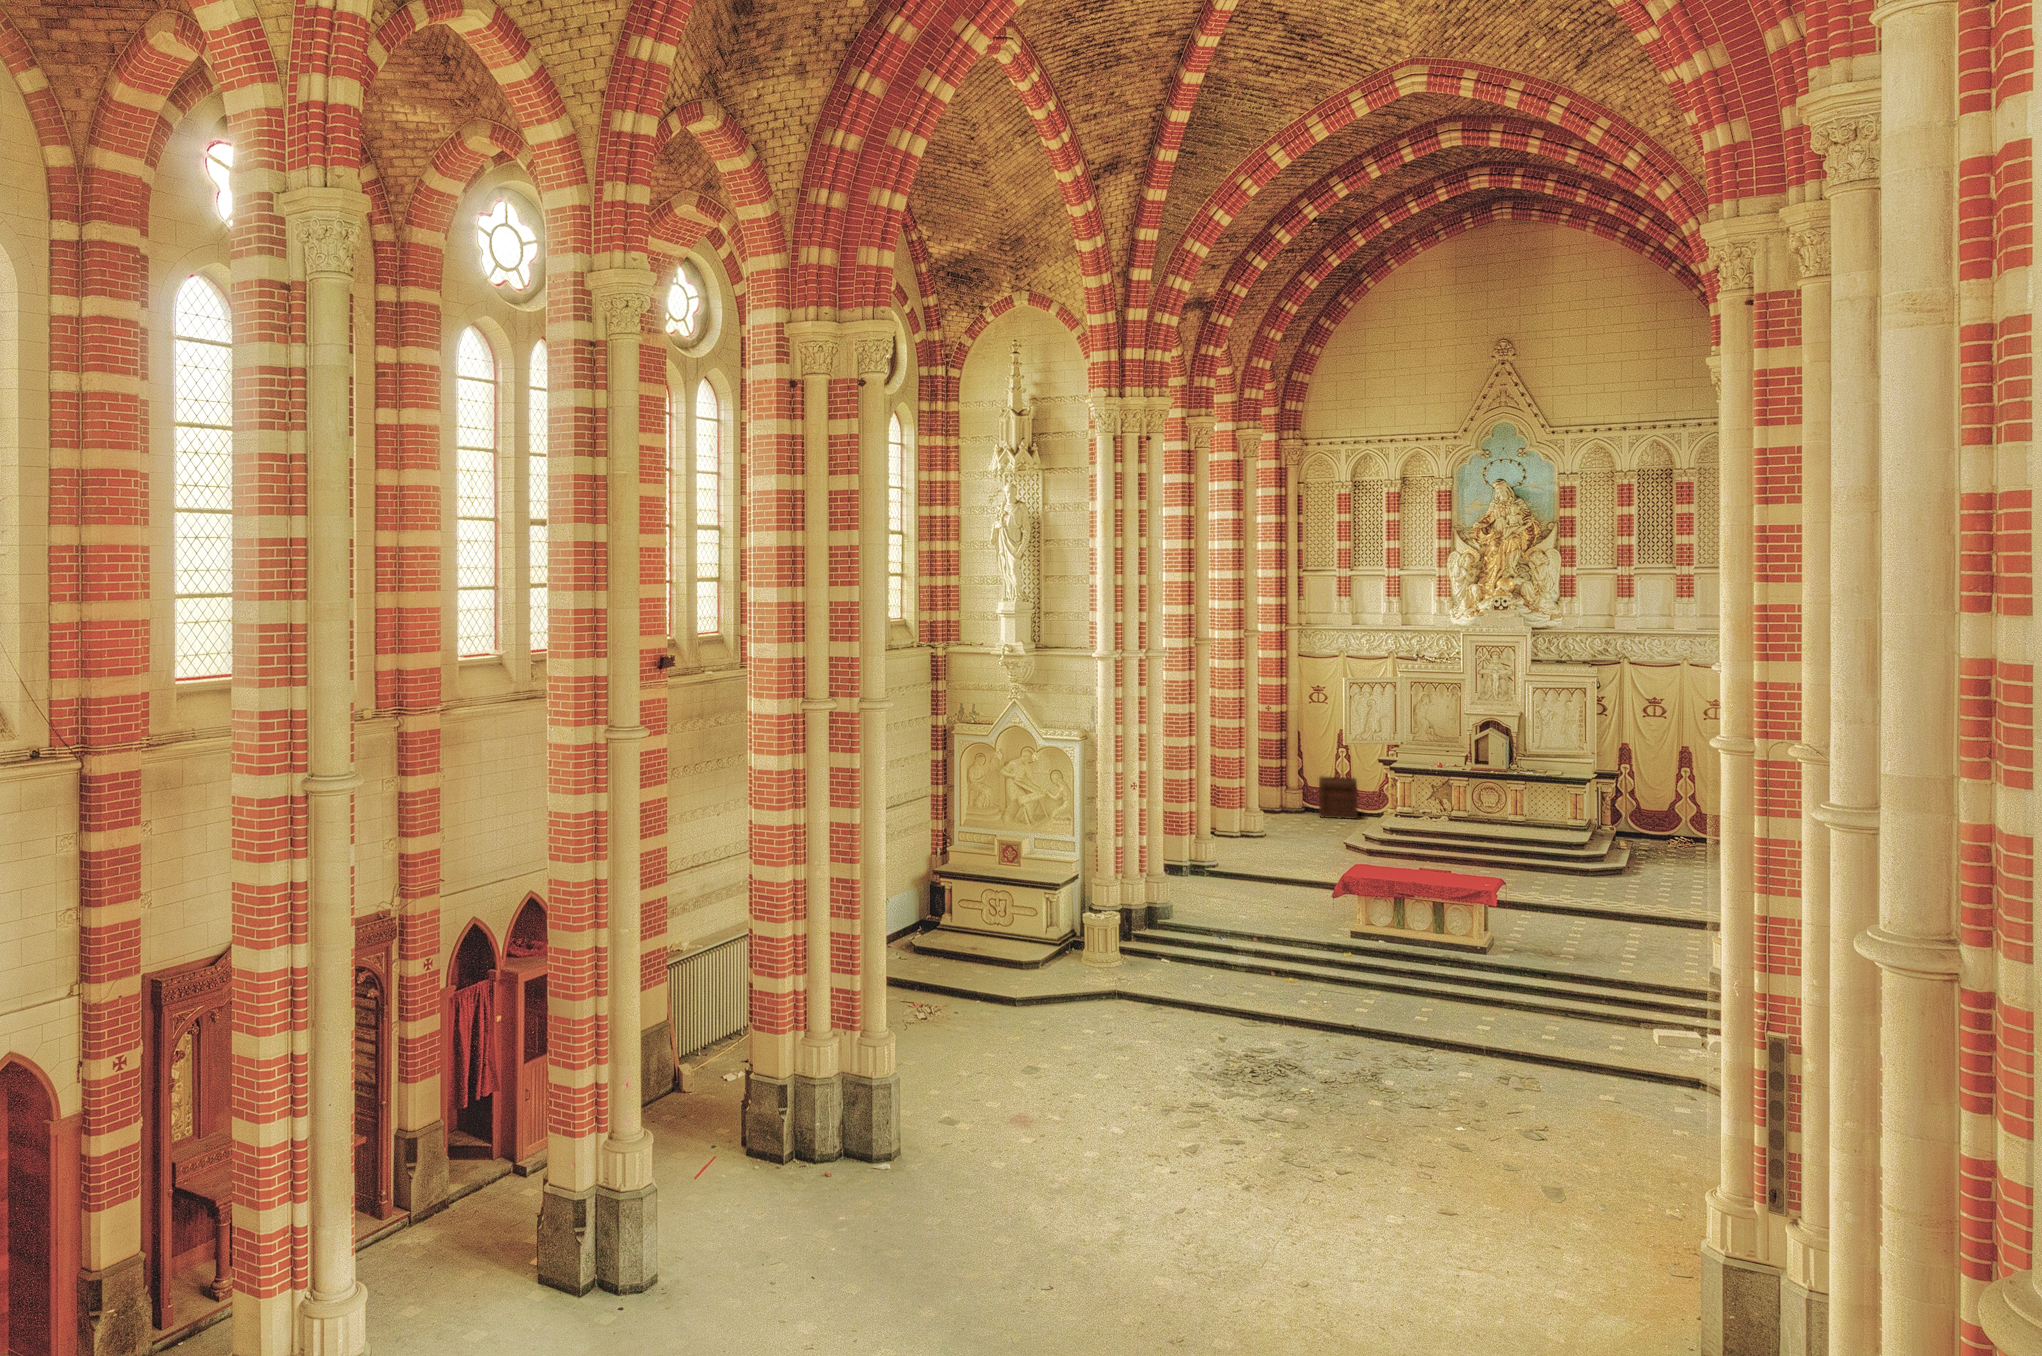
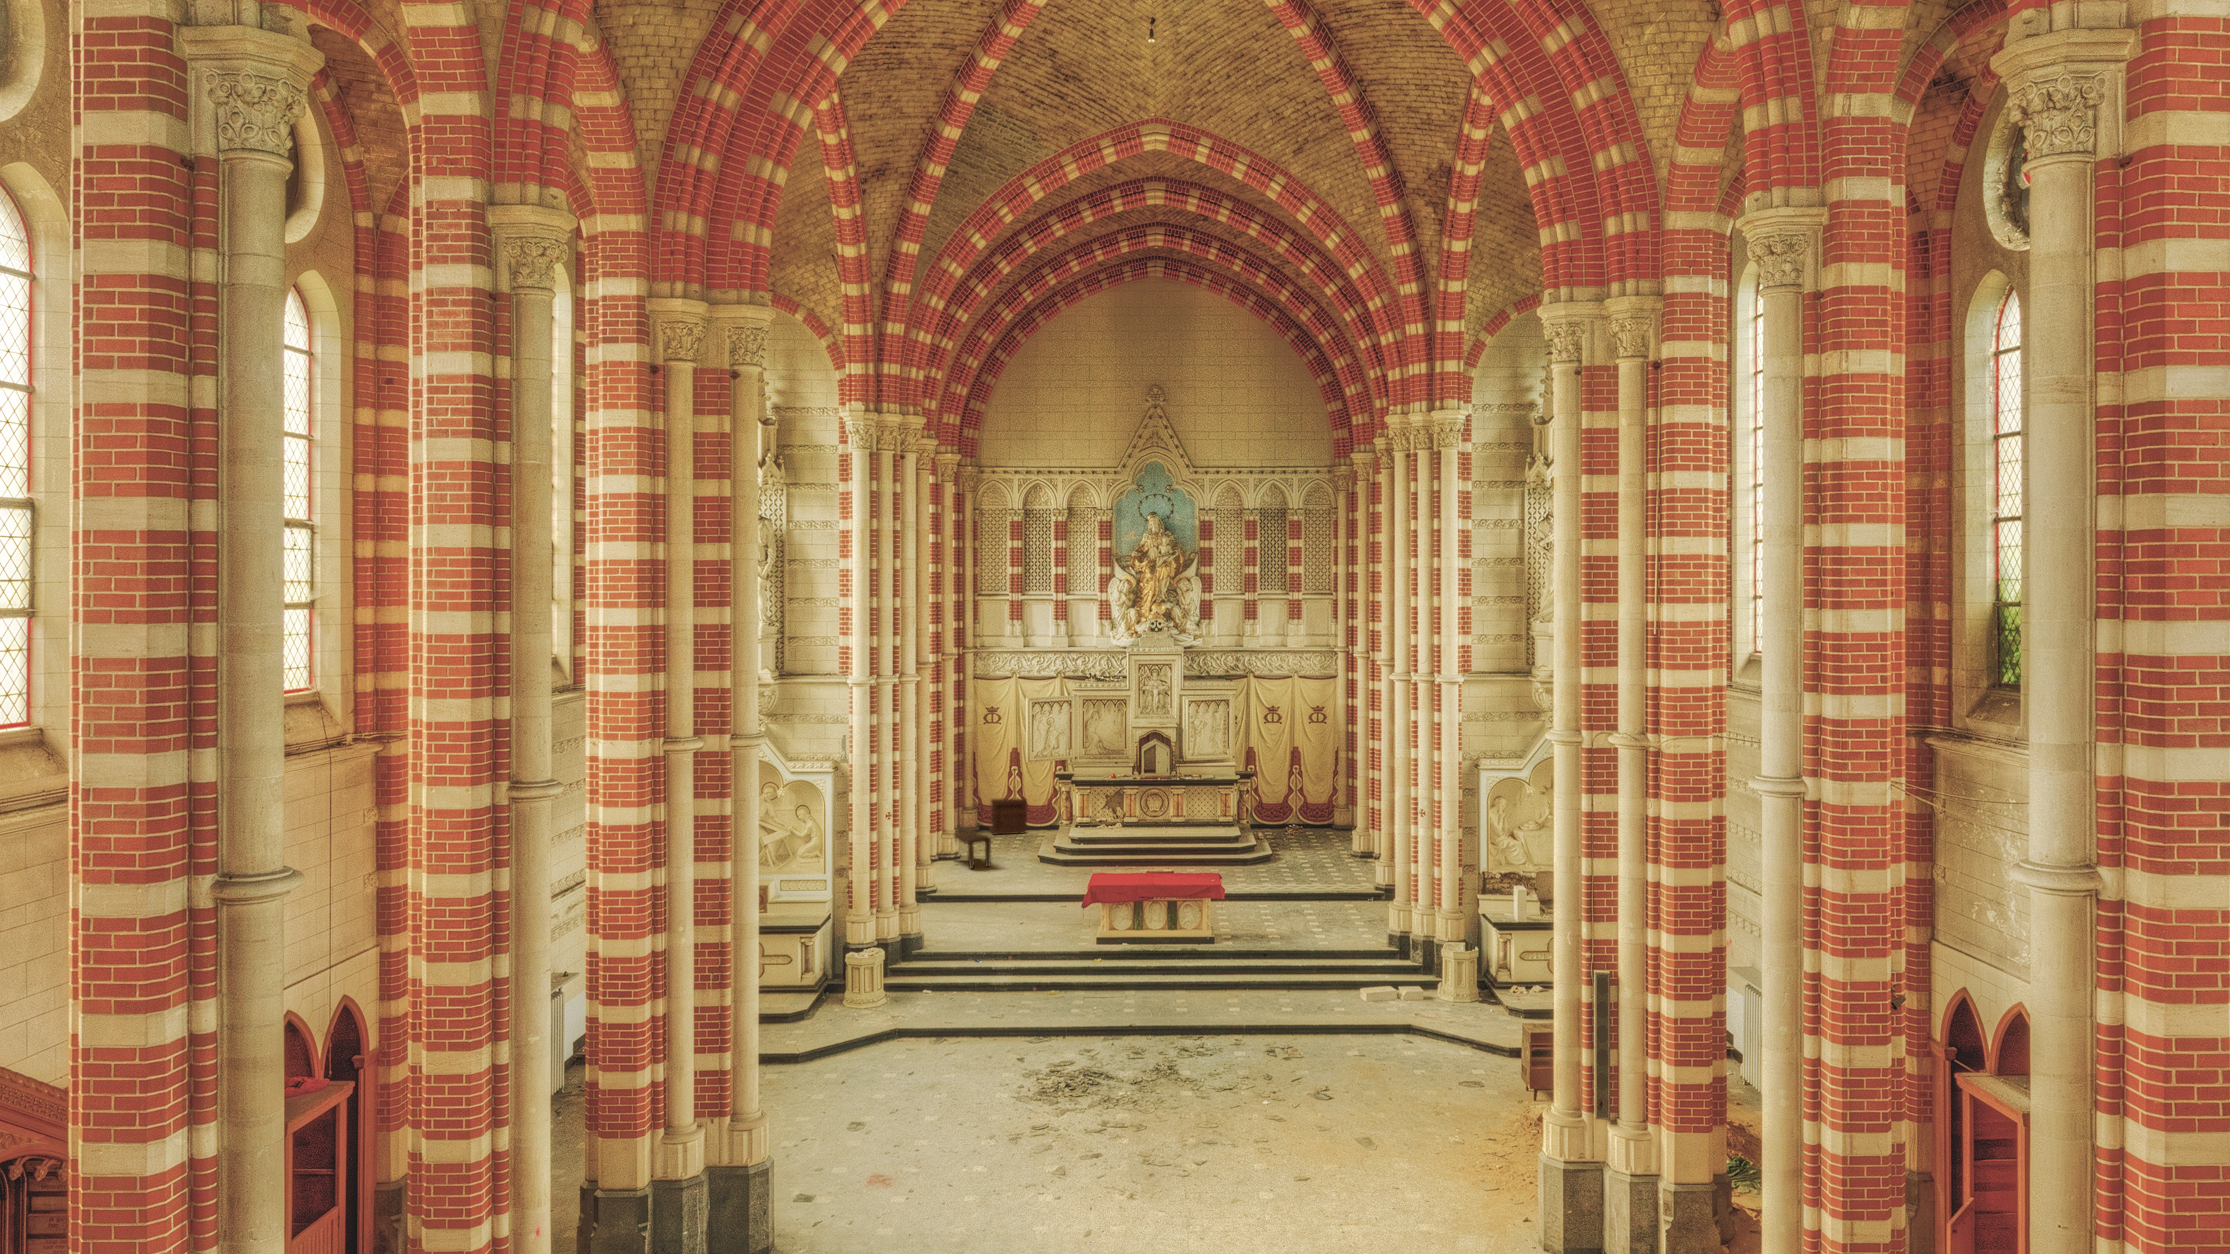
bench: none [1260,810,1298,849] -> present [954,830,991,869]

